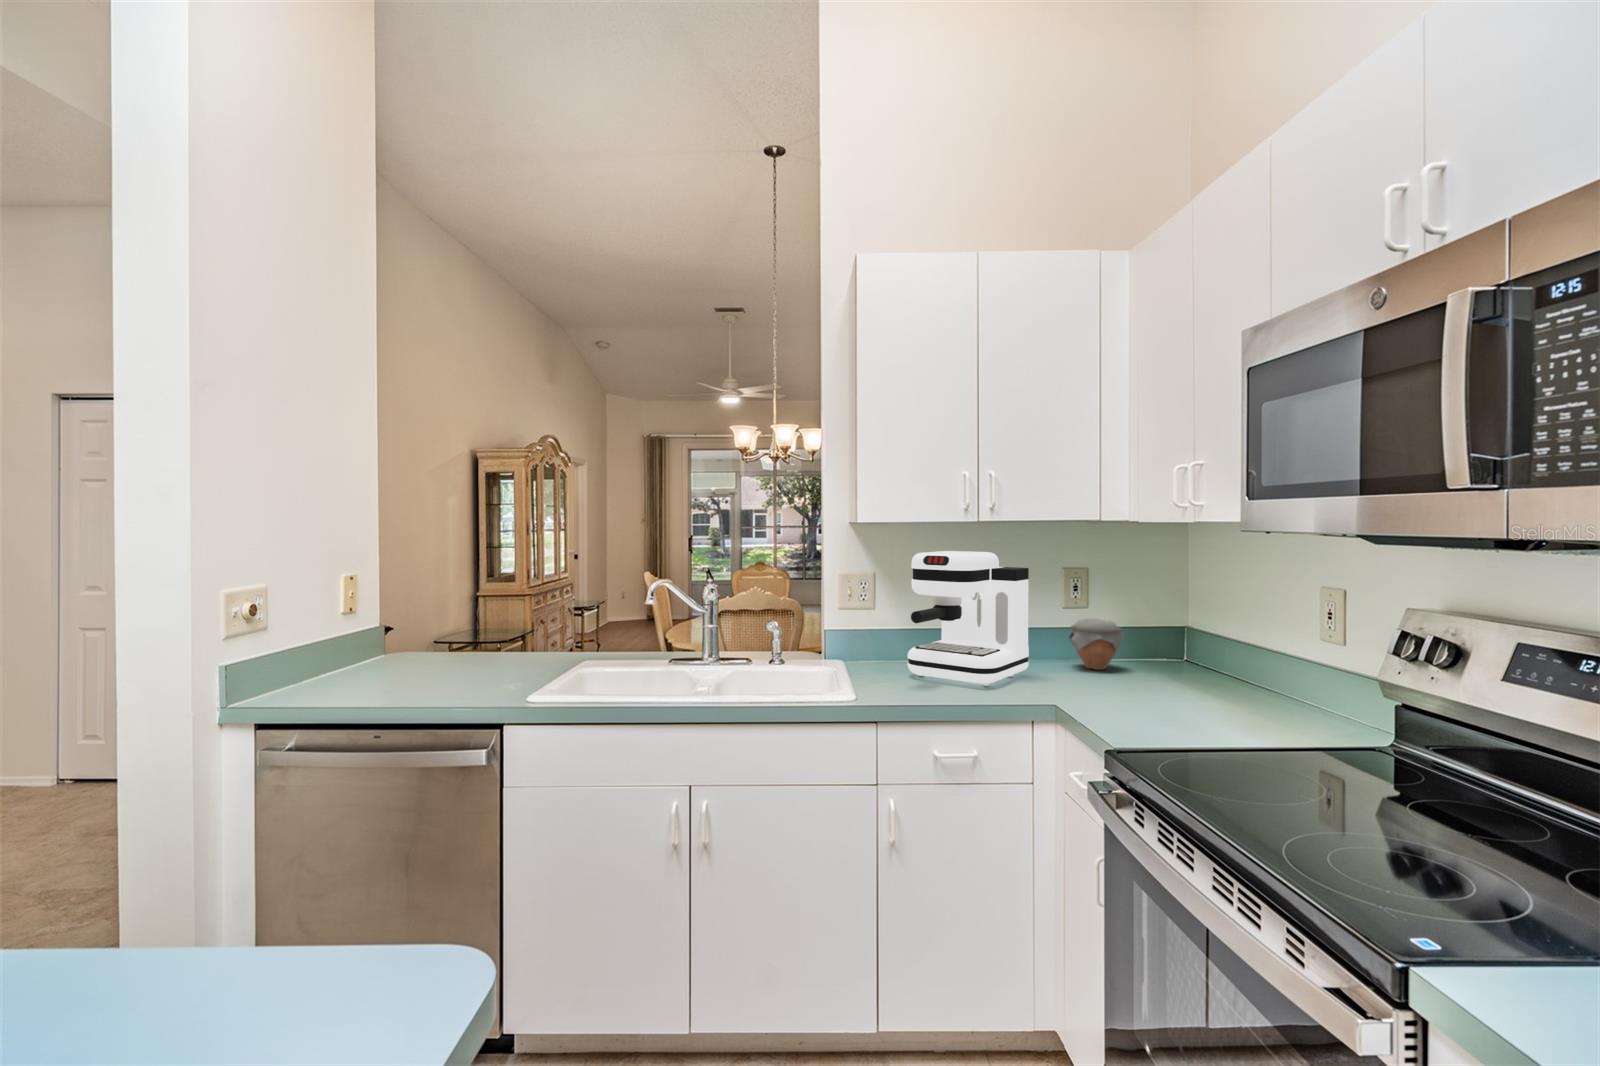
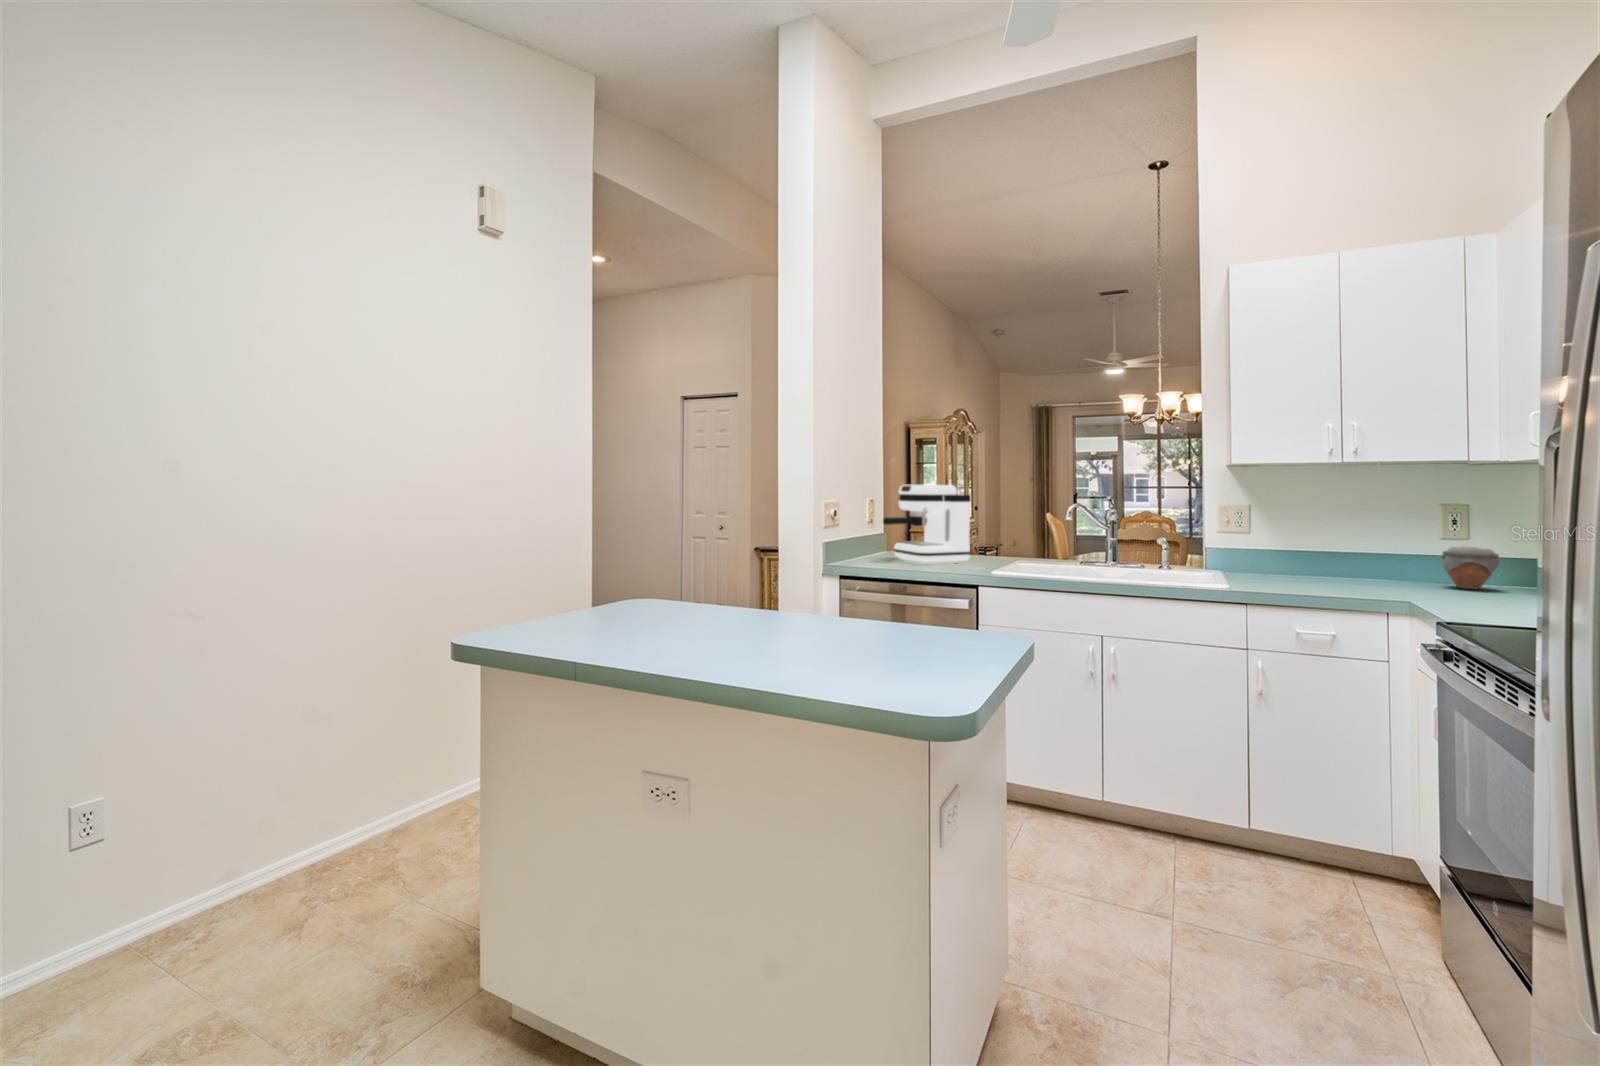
coffee maker: present [907,551,1029,686] -> present [883,485,971,564]

